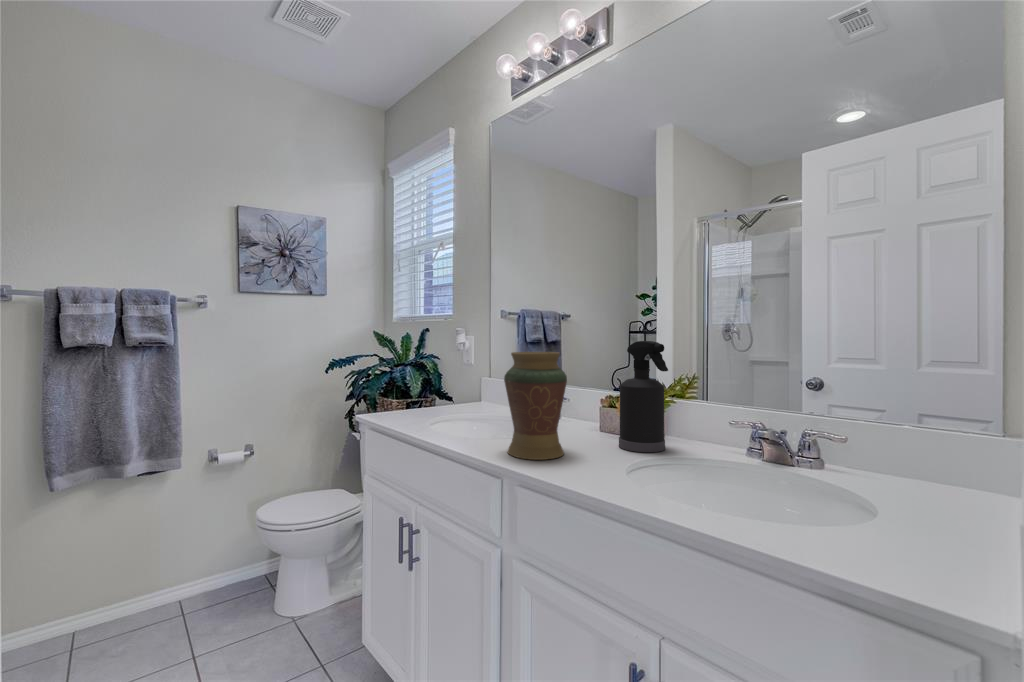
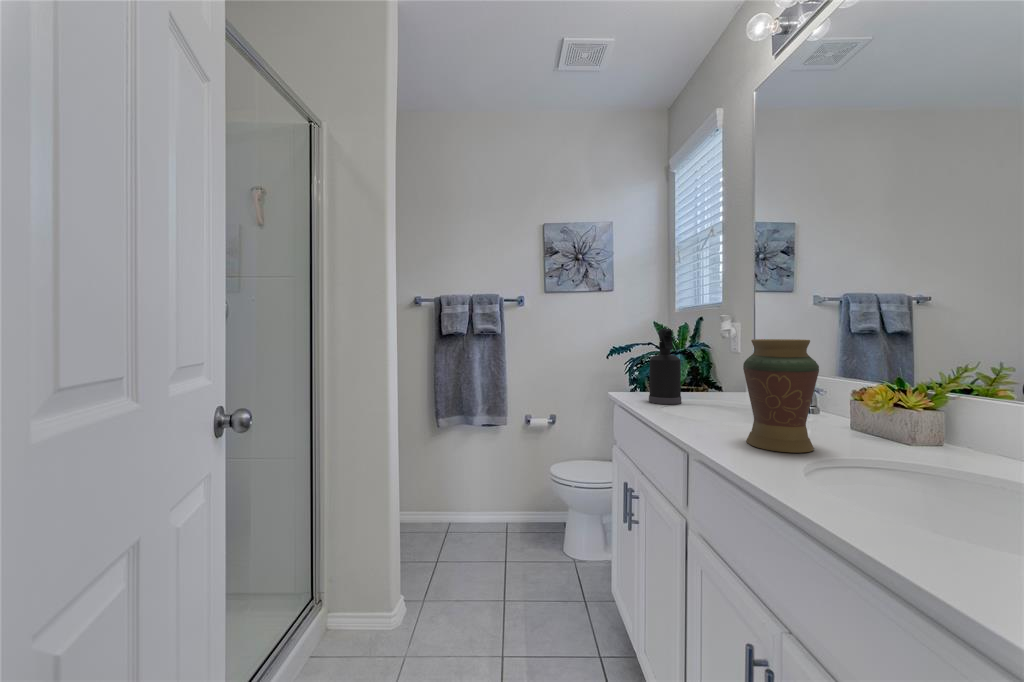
spray bottle: present [619,341,668,452] -> present [649,329,681,404]

